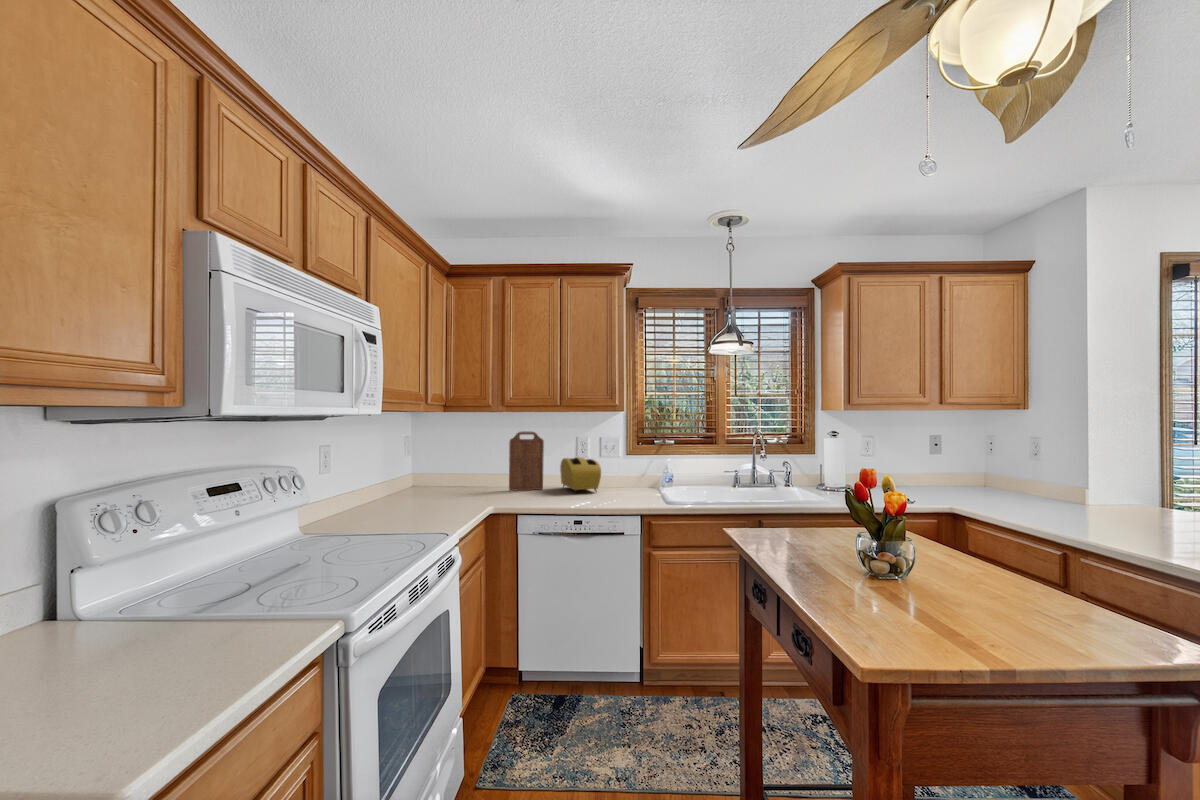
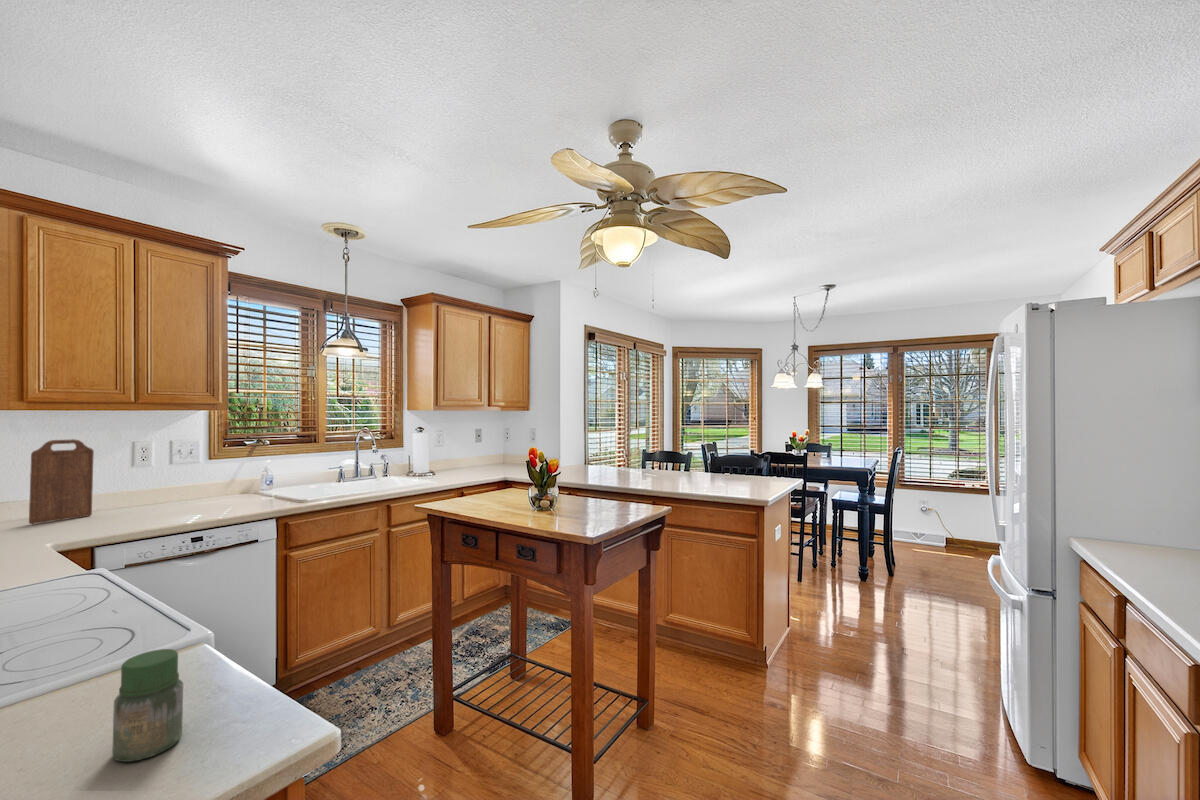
toaster: present [560,457,601,493] -> none [119,468,195,512]
jar: none [106,640,166,735] -> present [112,649,183,762]

